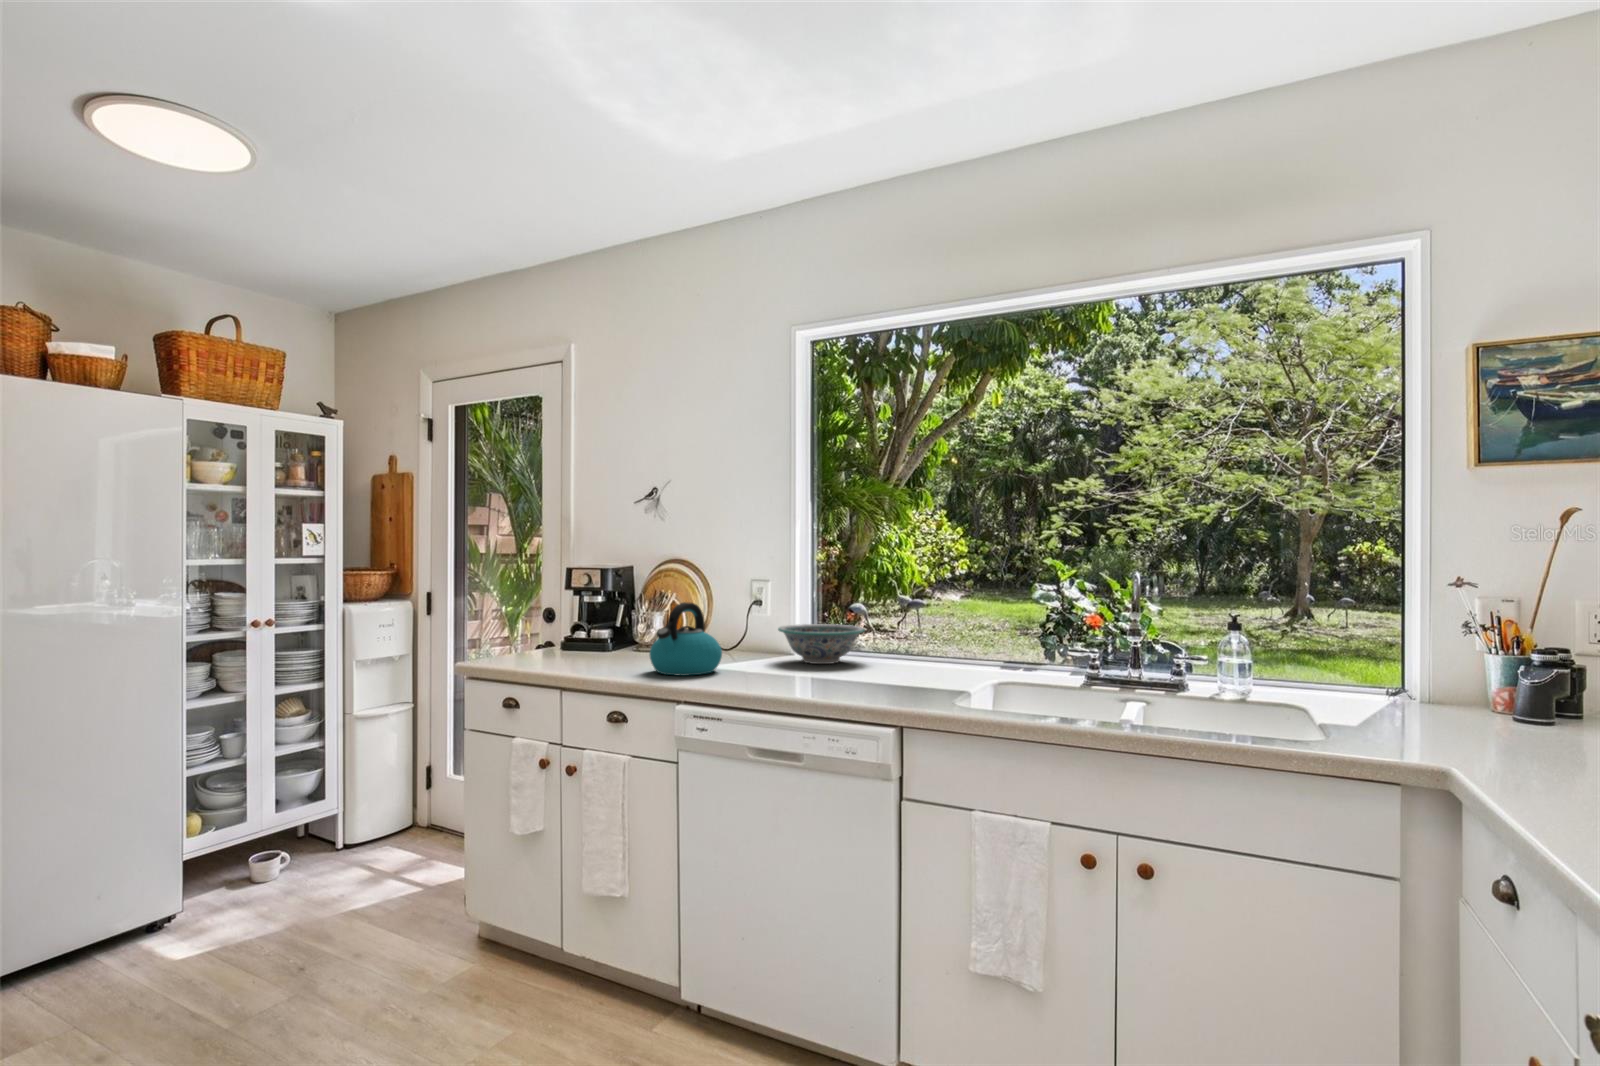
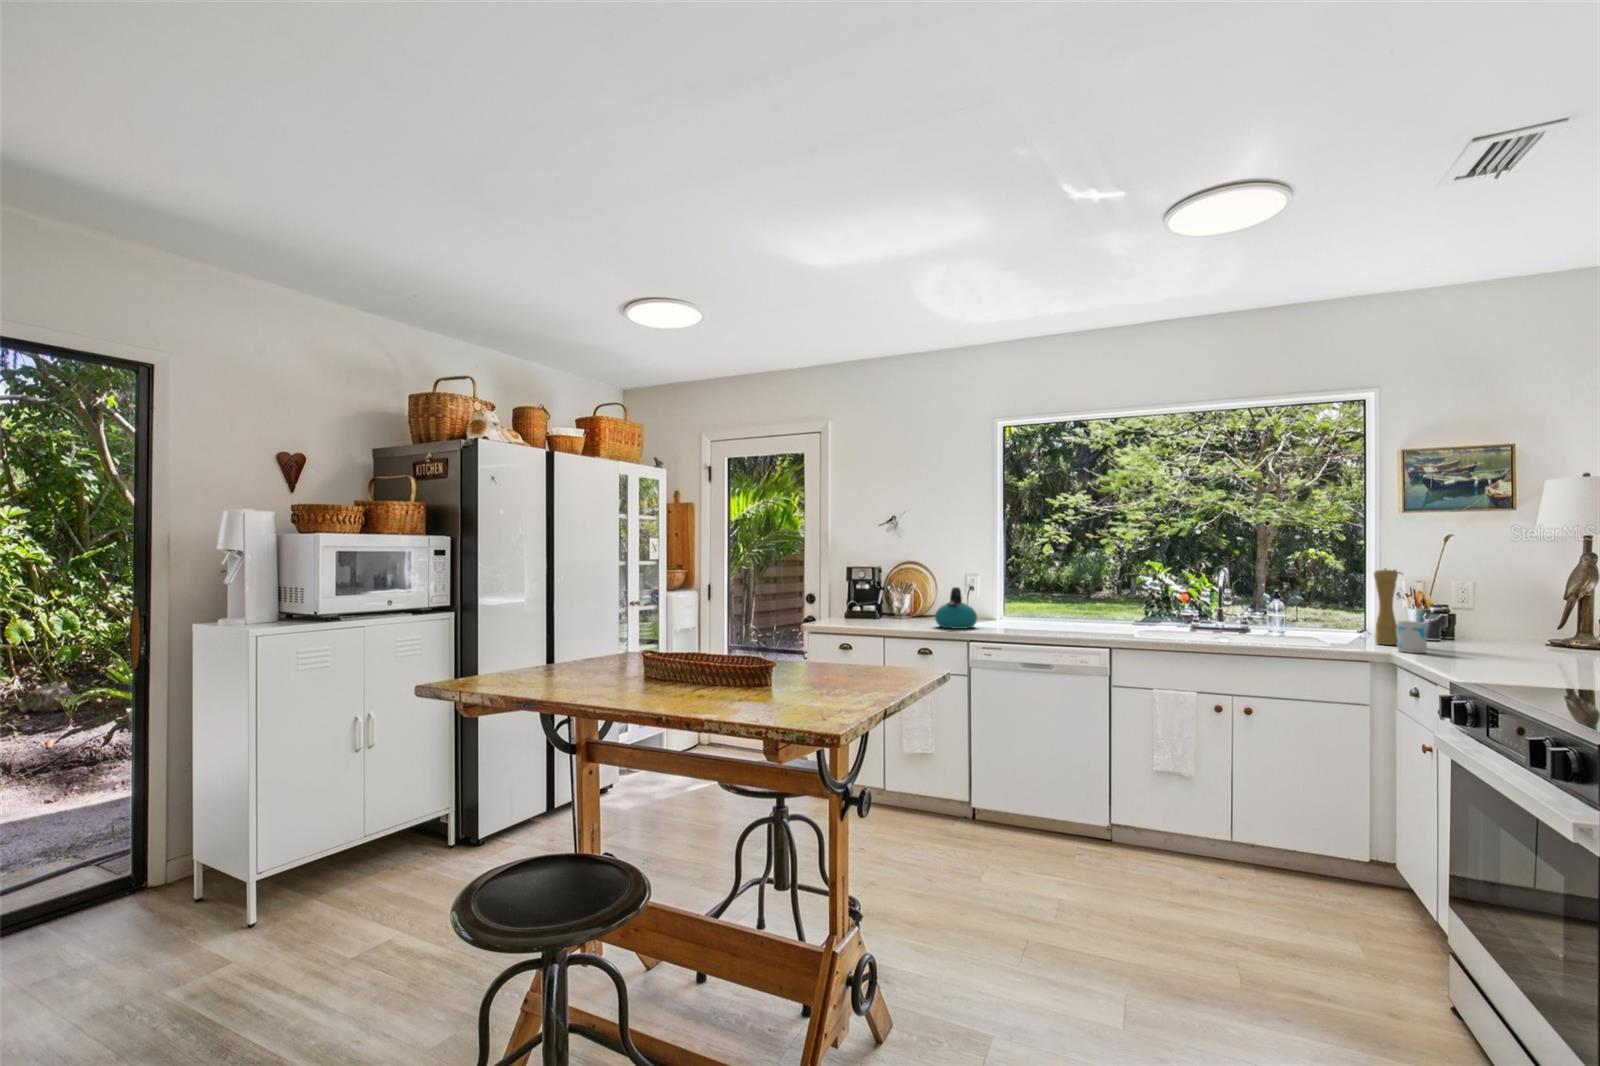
pepper mill: none [1412,573,1464,738] -> present [1374,569,1398,645]
decorative bowl: present [778,624,865,664] -> none [993,601,1047,624]
mug: none [1461,693,1530,774] -> present [1397,621,1427,653]

